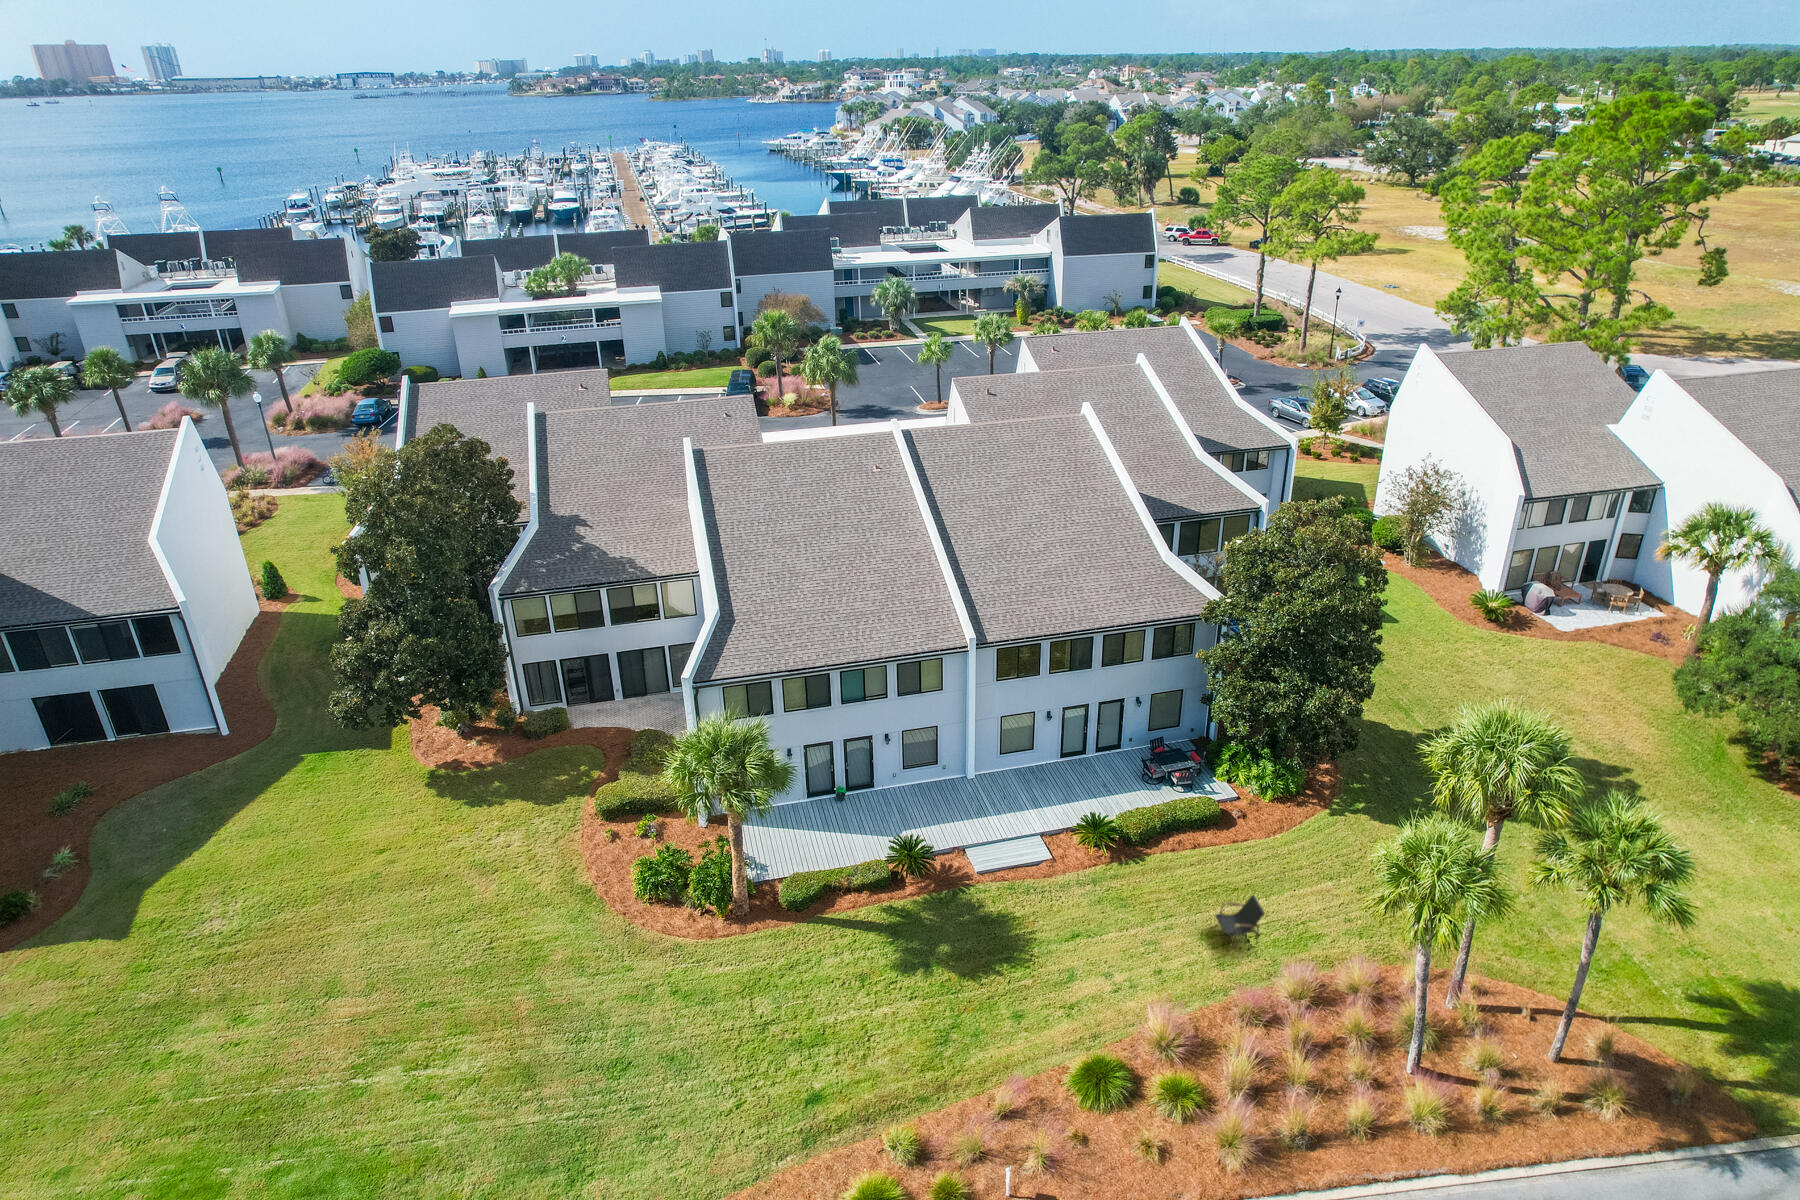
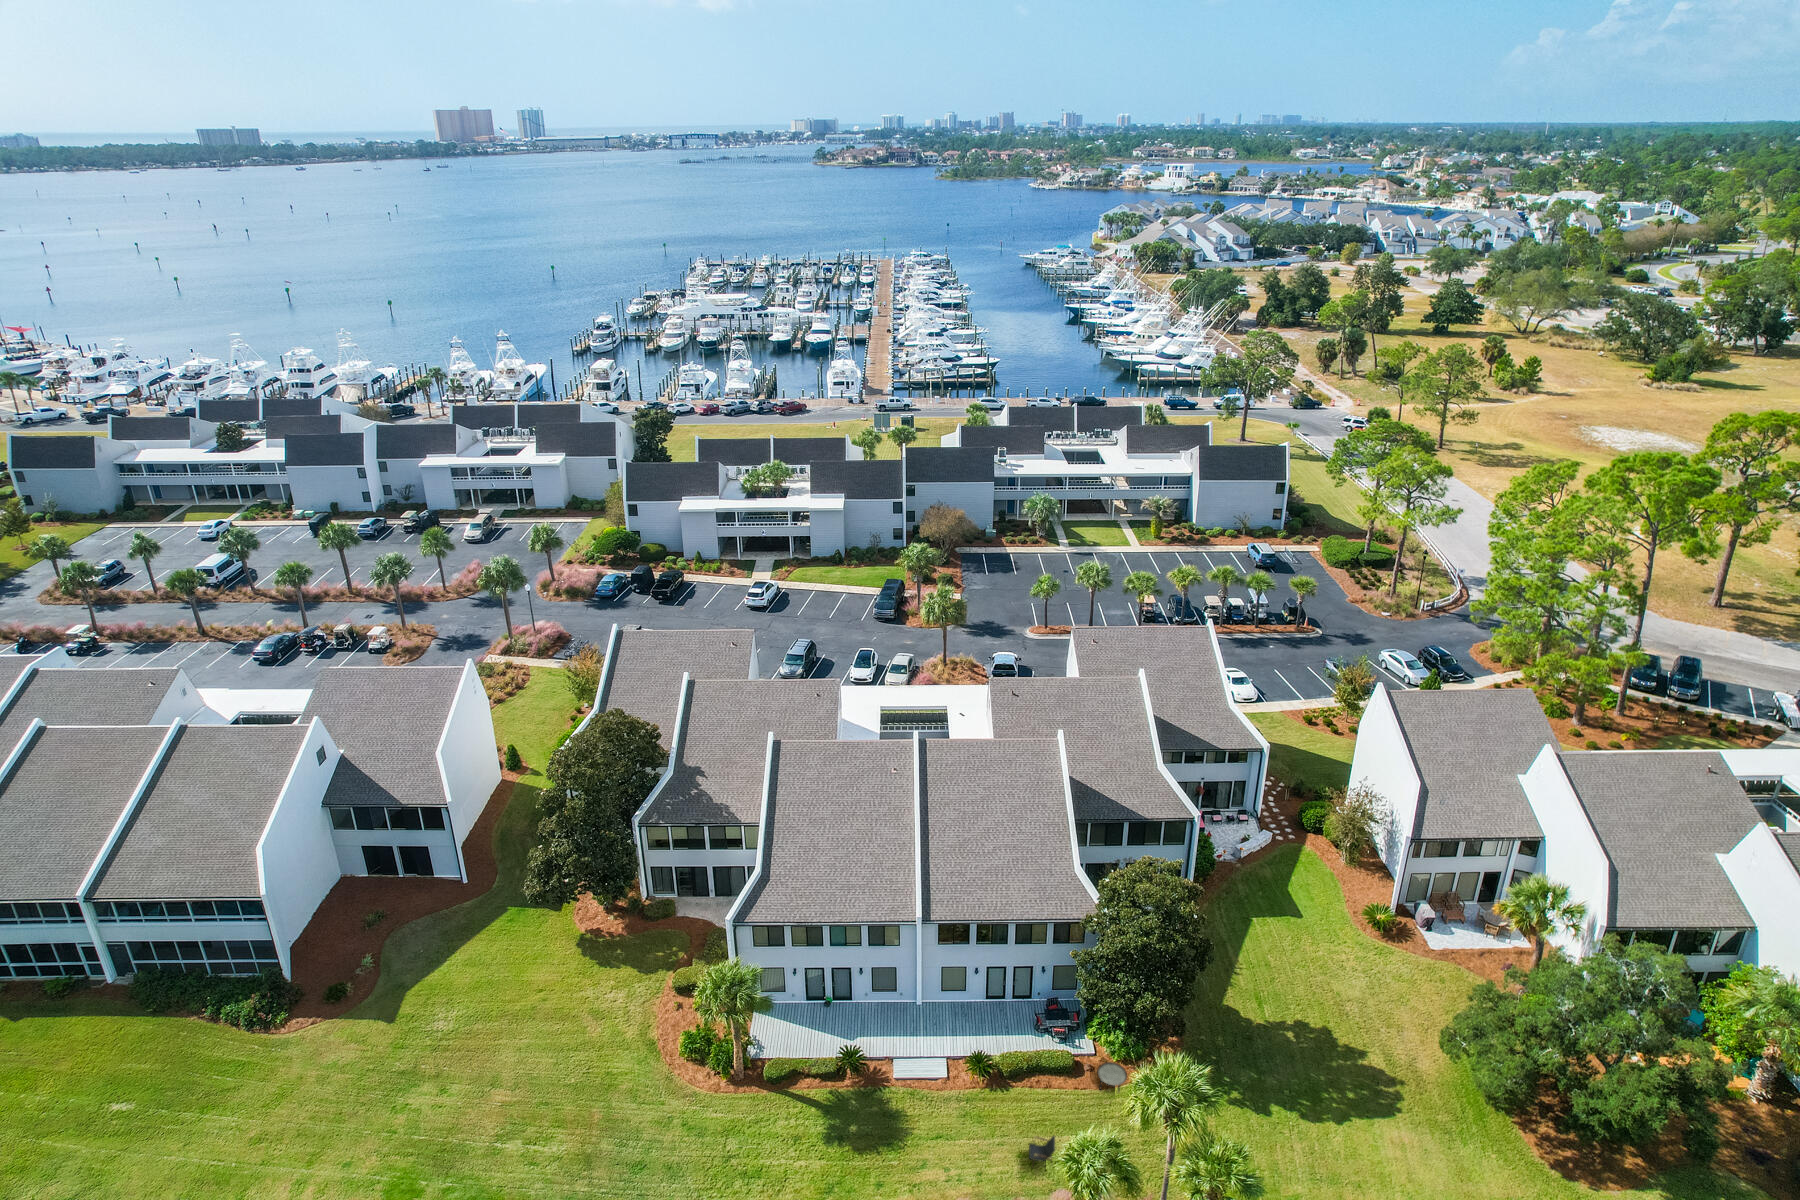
round table: none [1260,797,1306,840] -> present [1097,1062,1127,1092]

